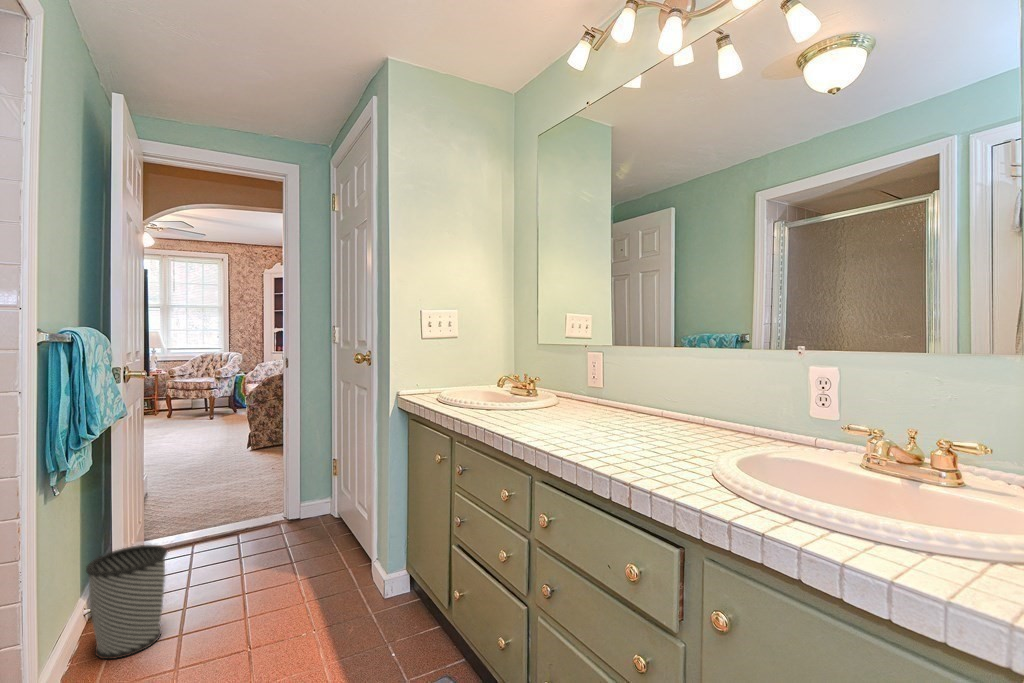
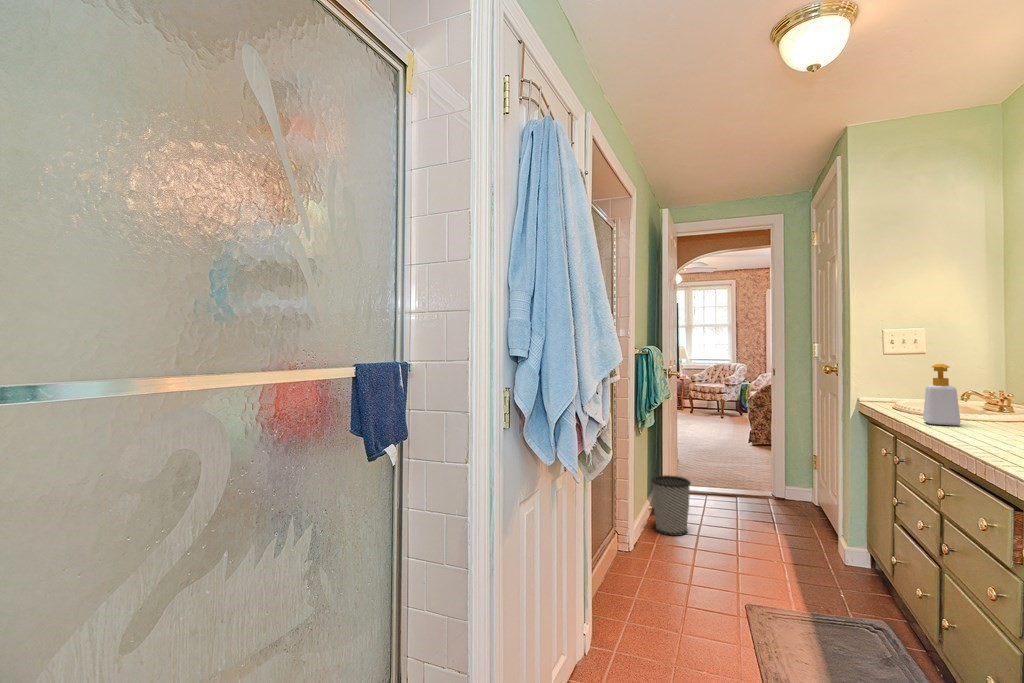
soap bottle: none [482,349,518,421] -> present [923,364,961,426]

